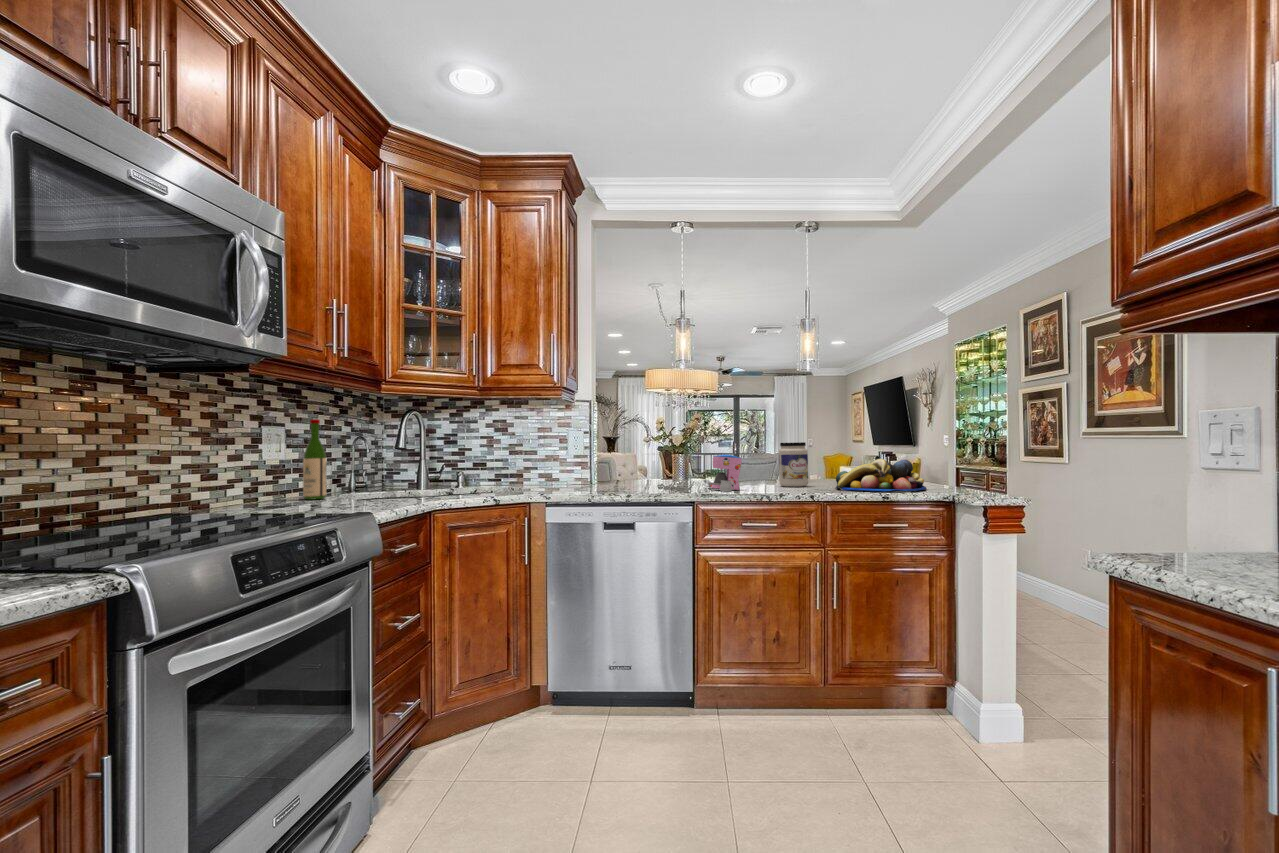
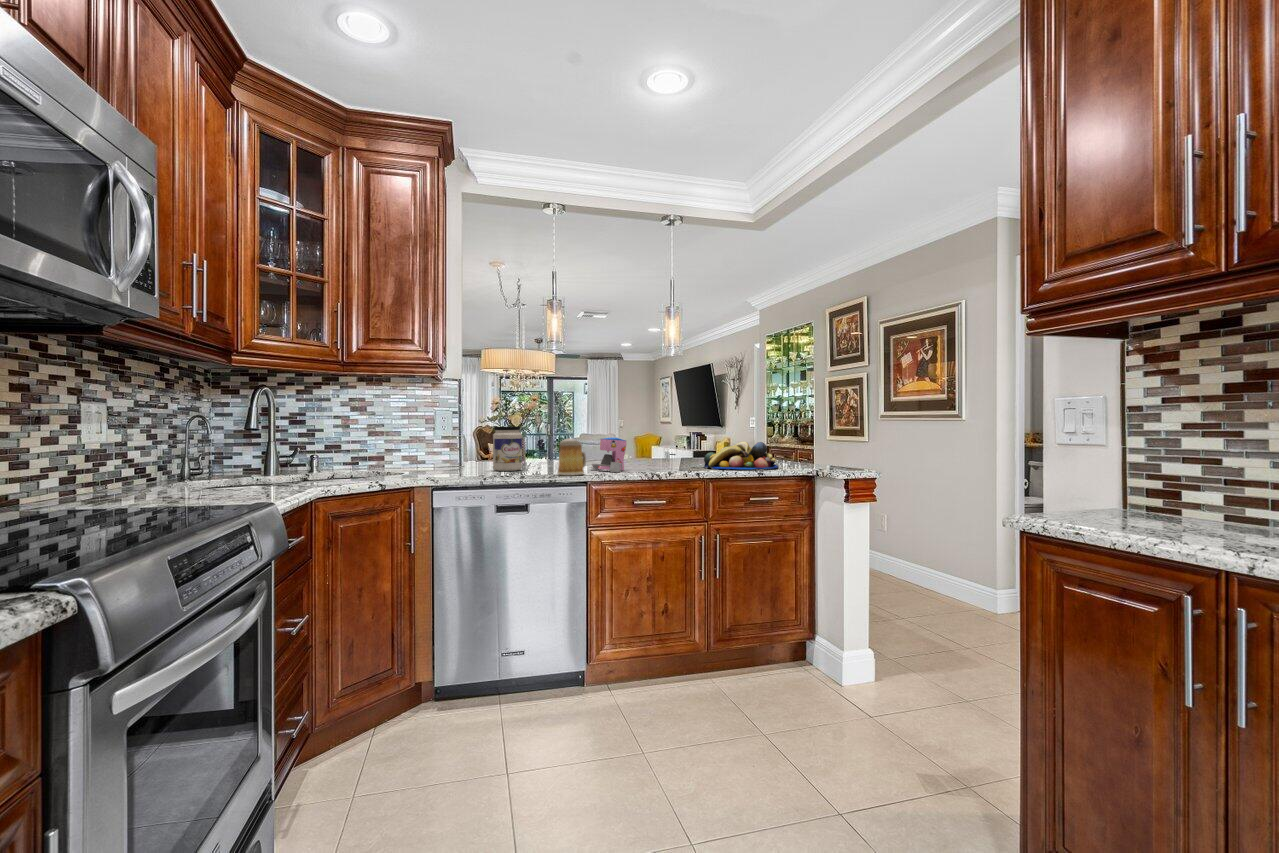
wine bottle: present [303,419,326,500] -> none [141,395,172,491]
jar: present [779,442,808,487] -> present [493,427,522,471]
mug: none [661,455,693,494] -> present [558,438,586,476]

